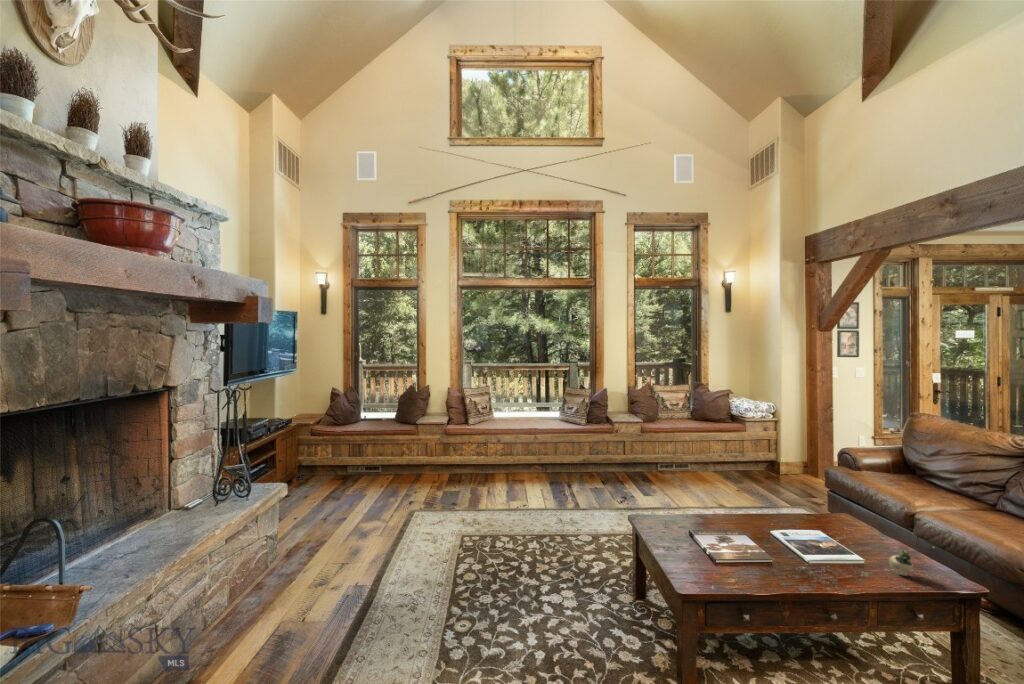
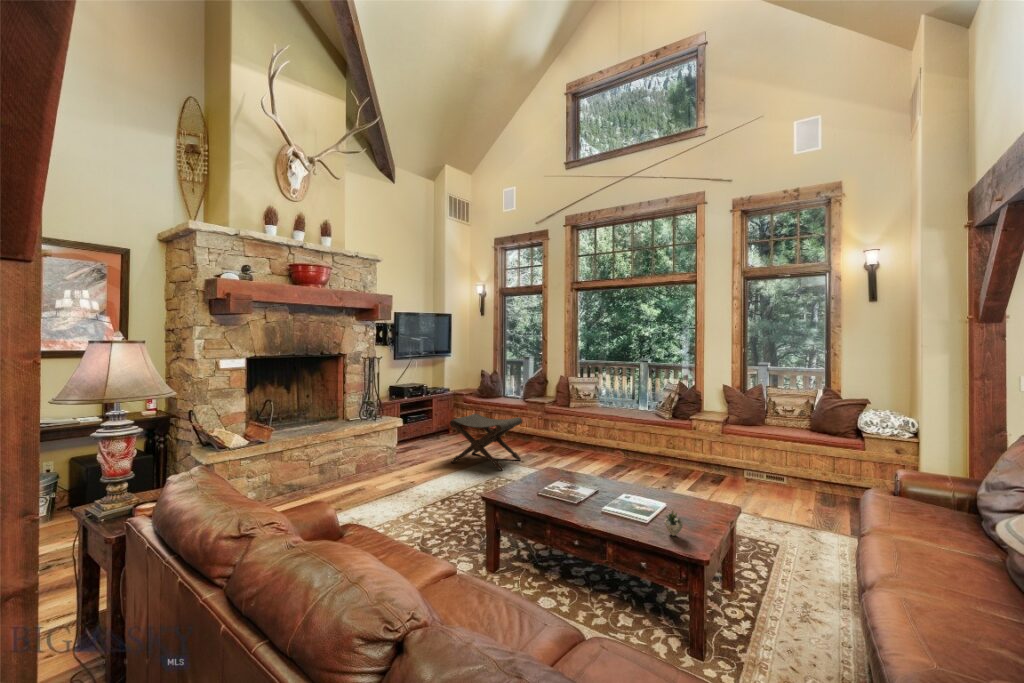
footstool: none [367,449,455,532] -> present [450,414,522,470]

